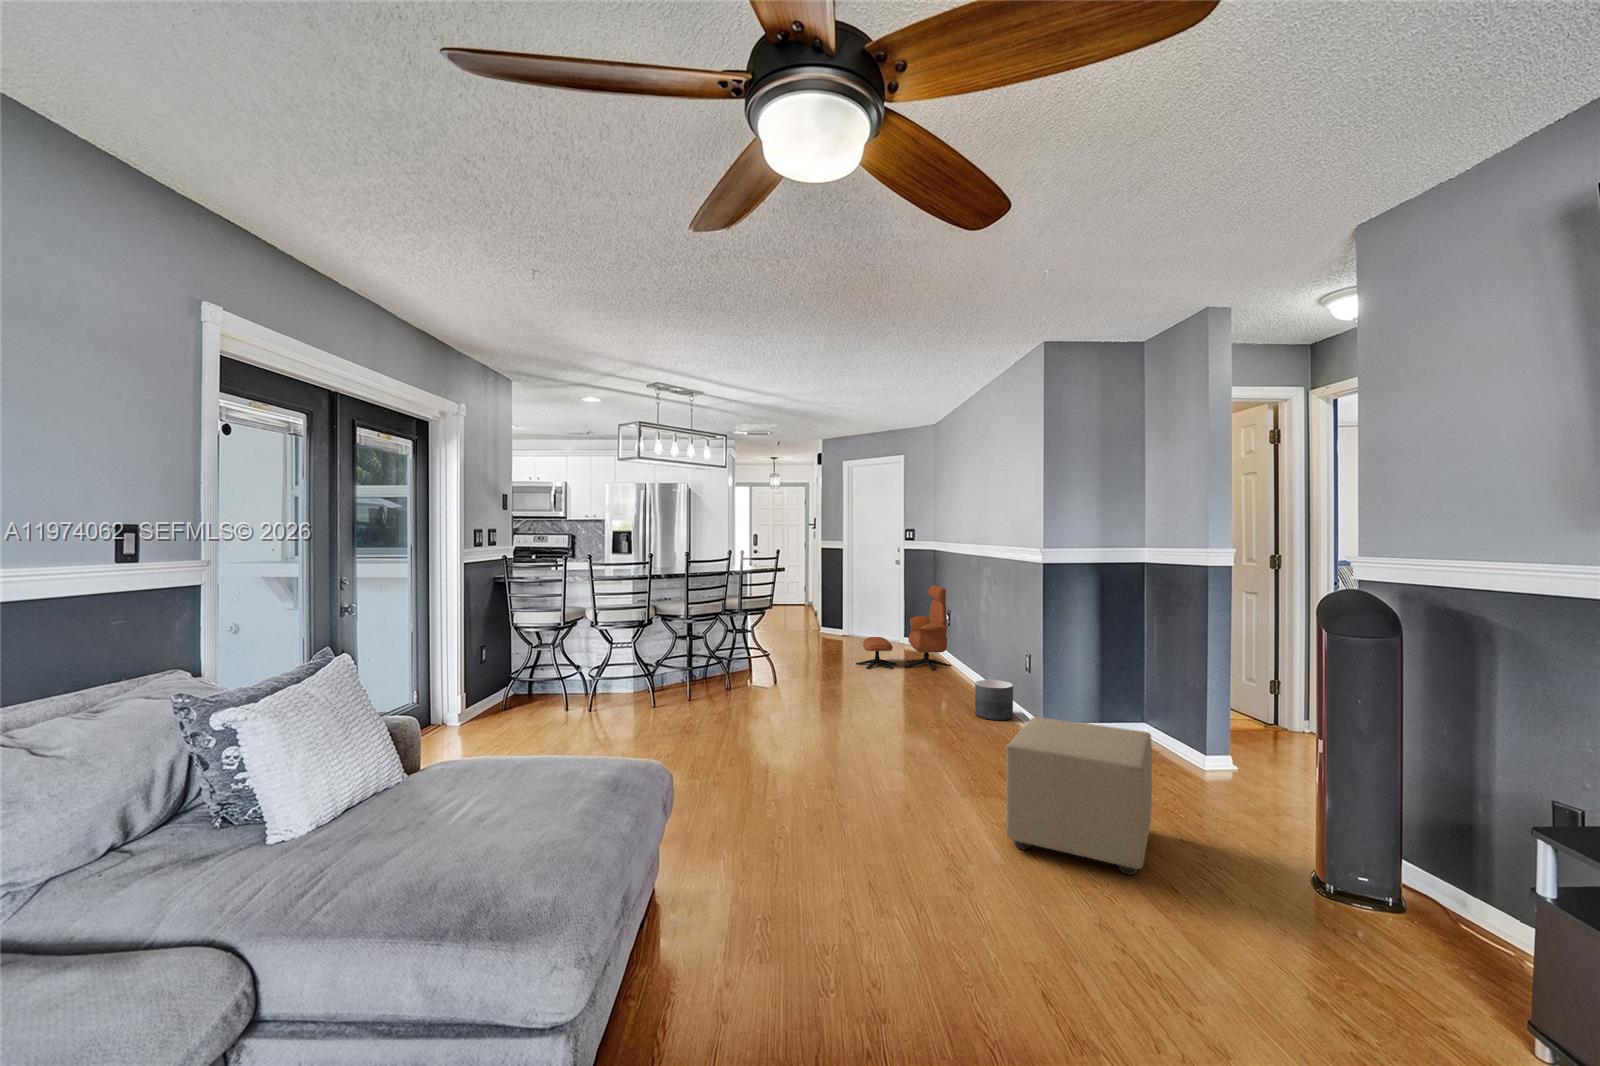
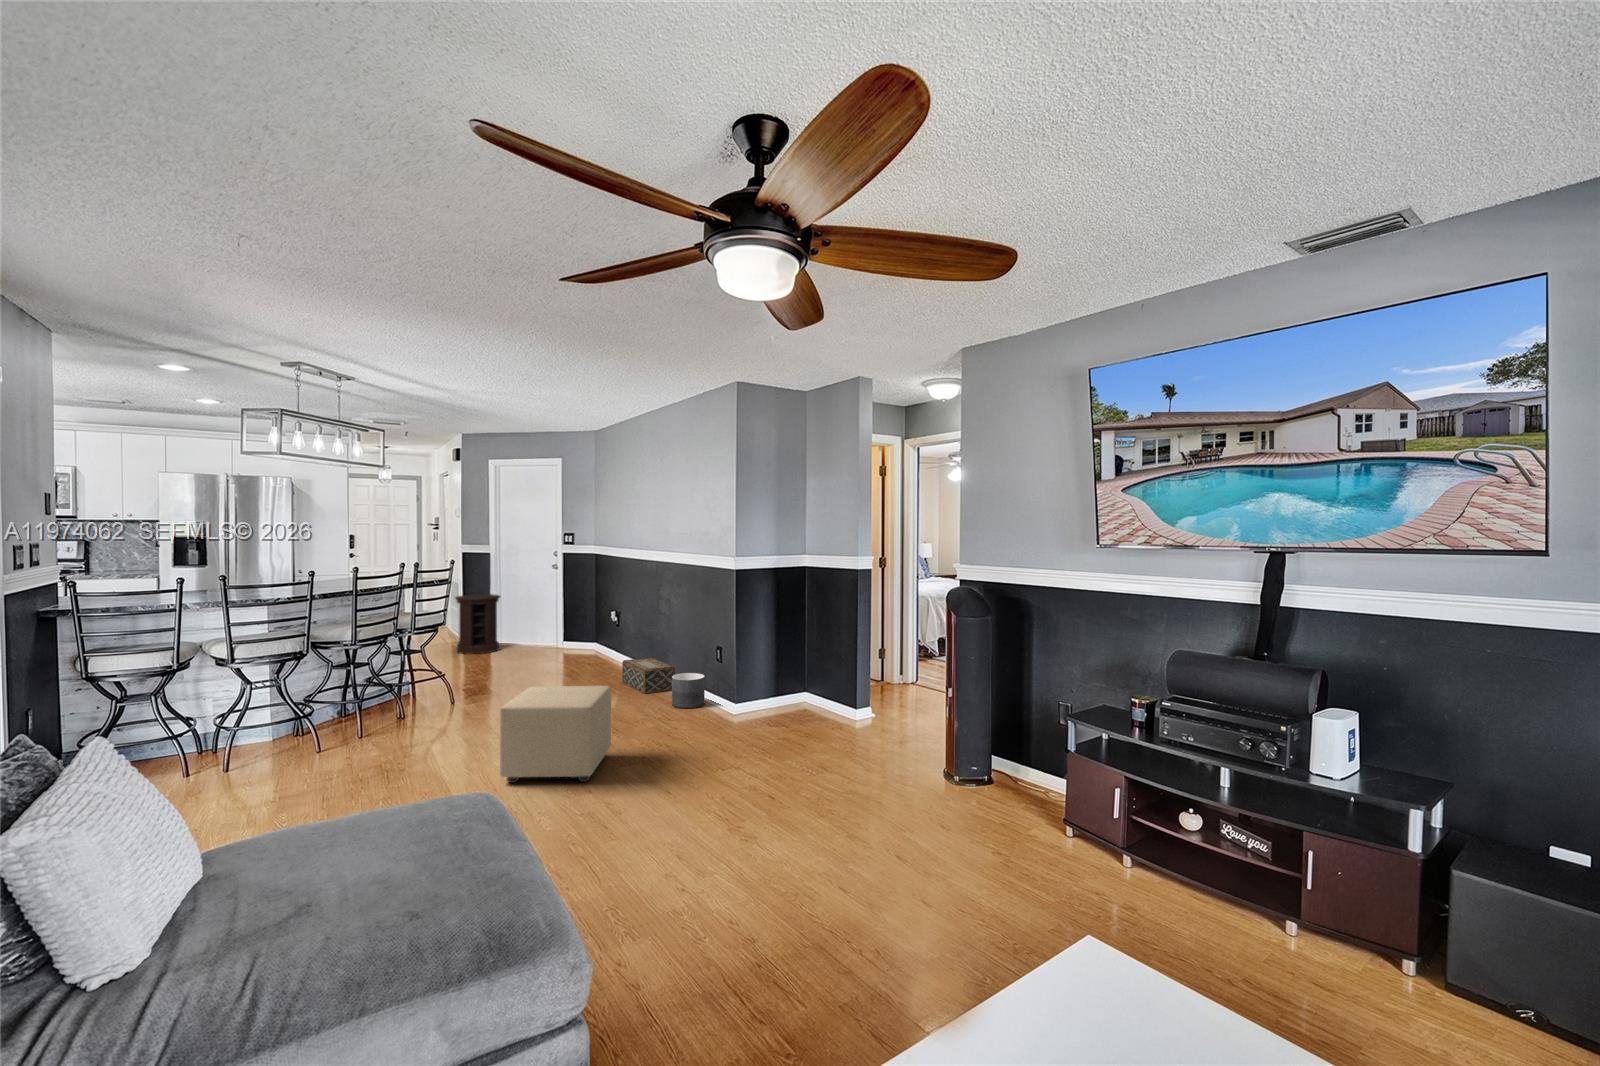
lounge chair: present [856,585,951,670] -> none [526,589,623,678]
side table: none [813,587,851,641] -> present [455,594,500,654]
woven basket: none [939,660,990,697] -> present [622,657,675,694]
ottoman: present [1006,717,1152,875] -> present [499,686,611,783]

